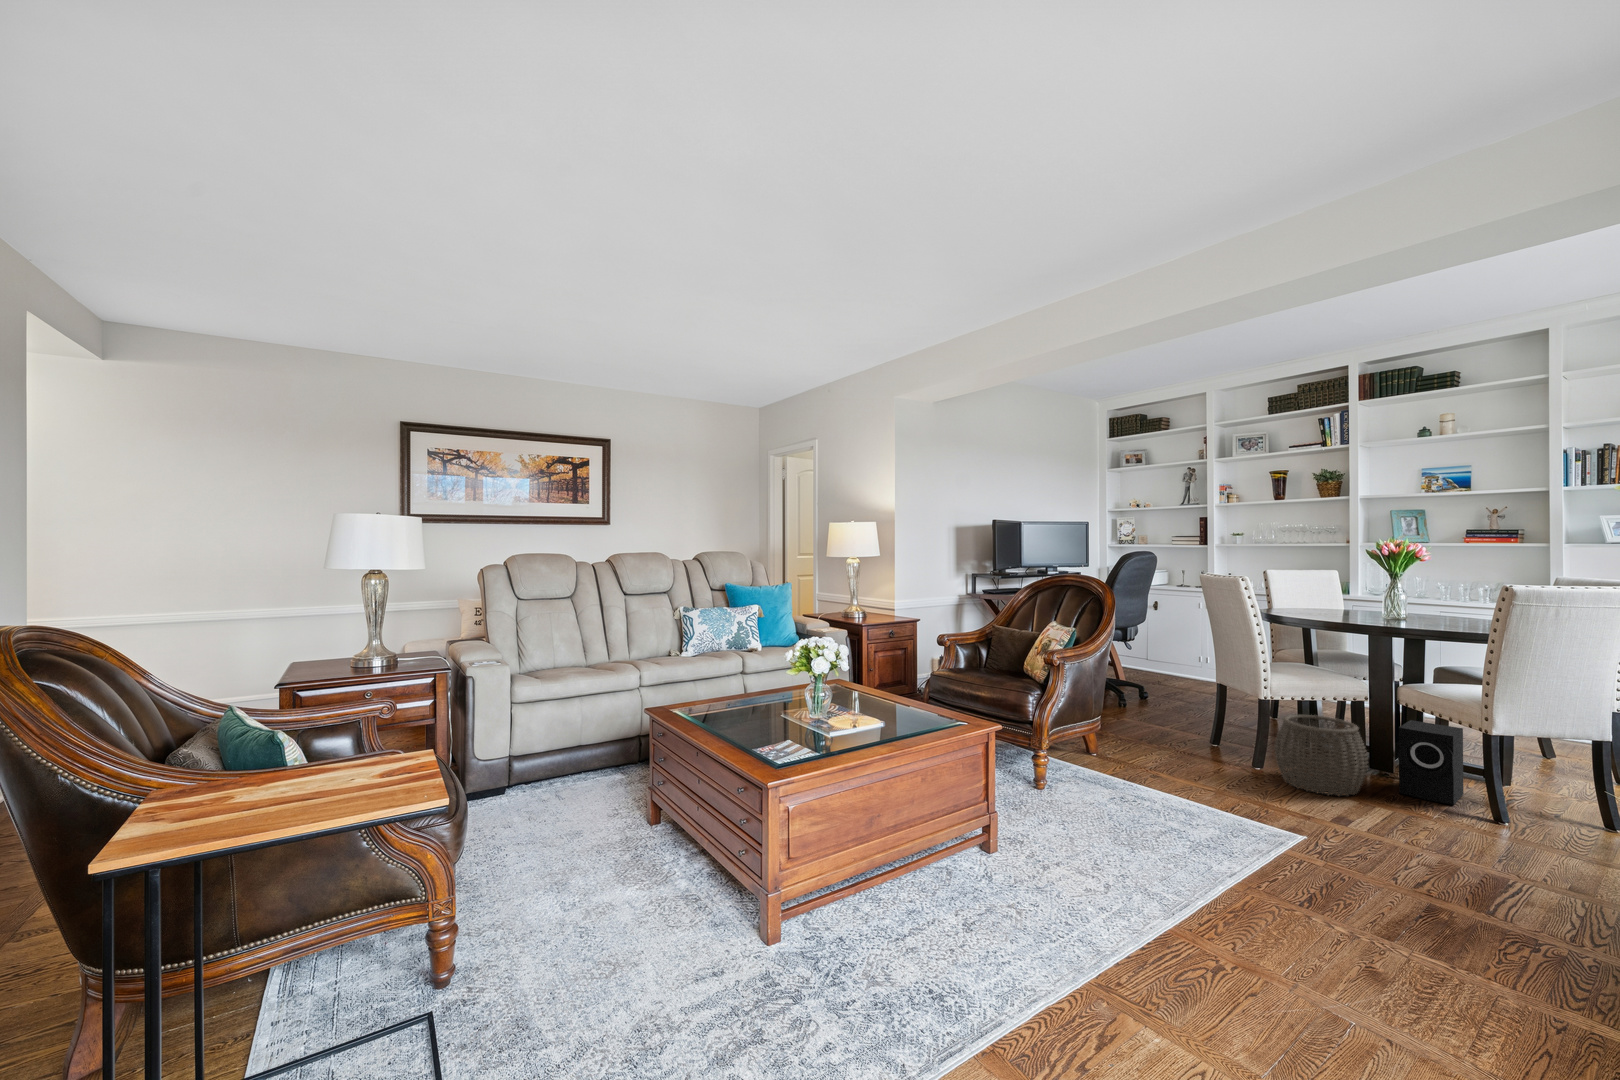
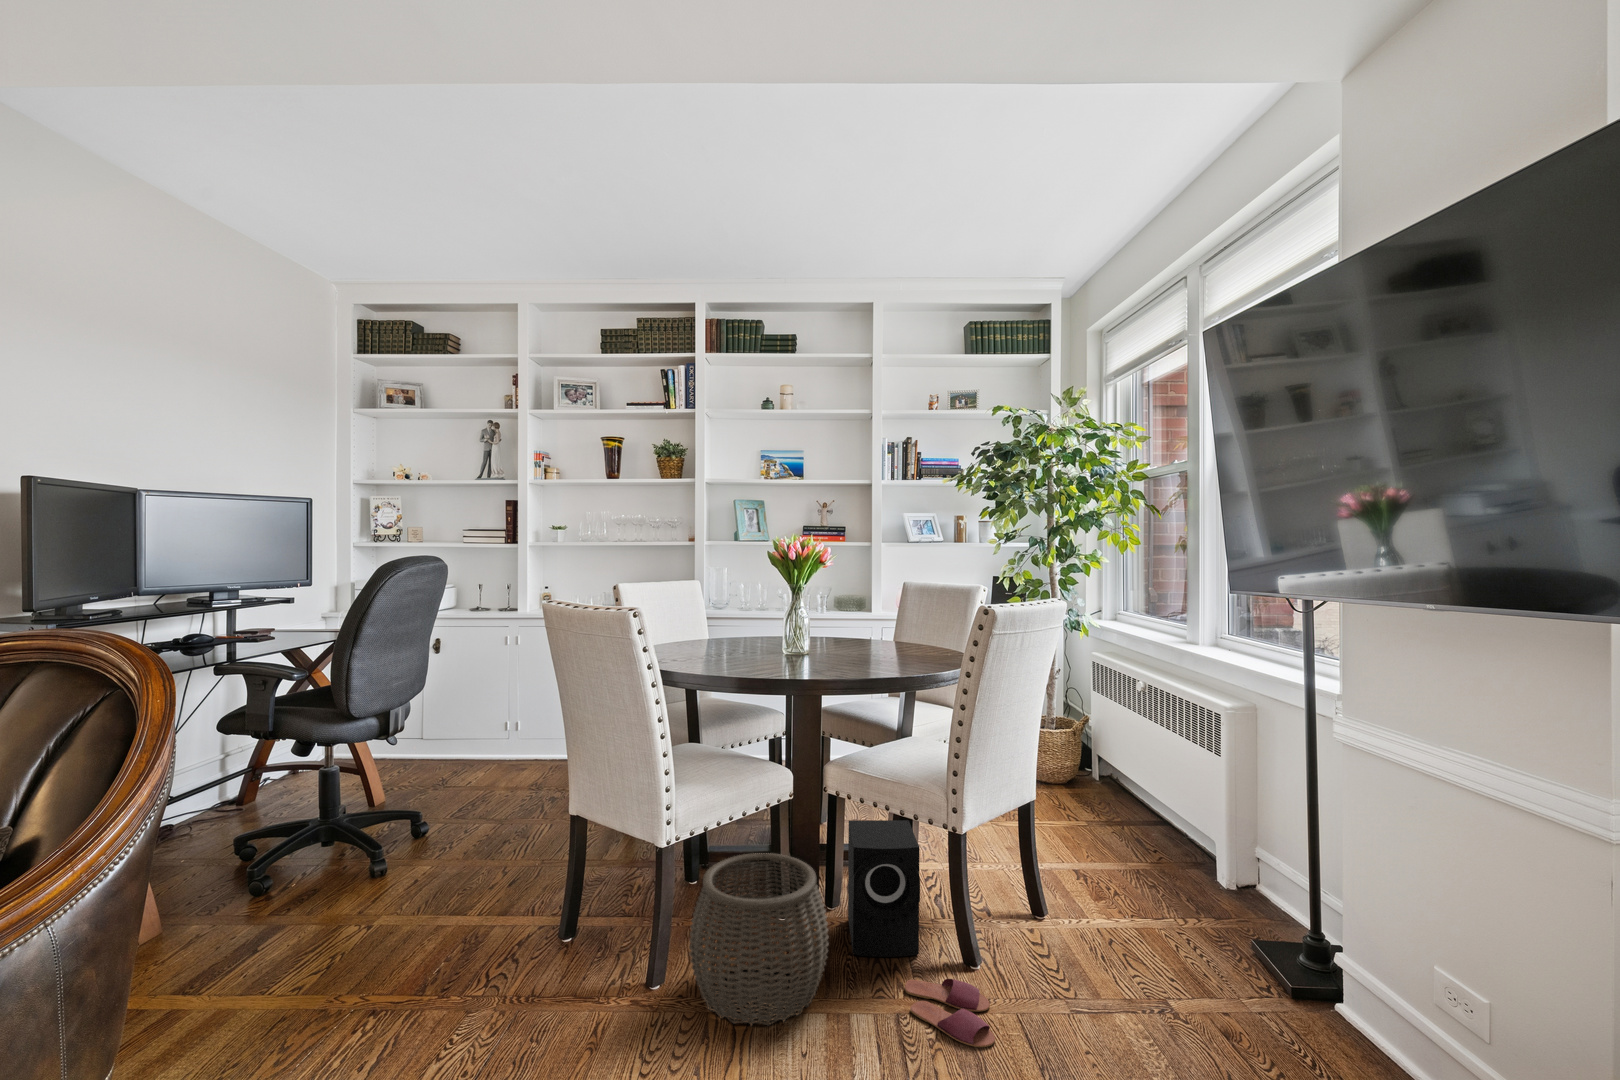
slippers: none [1421,808,1490,838] -> present [905,979,995,1047]

